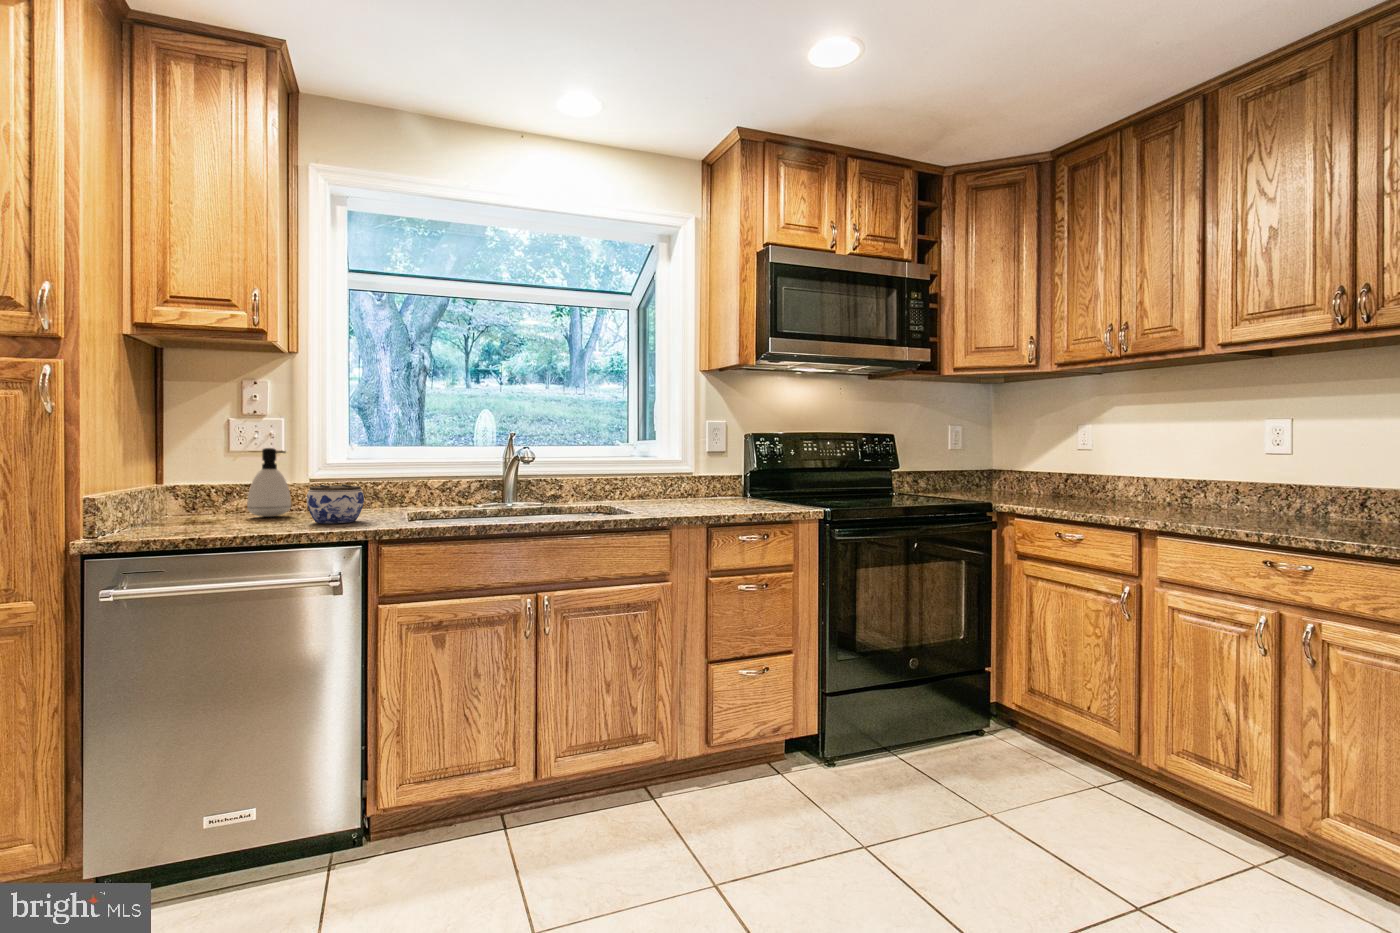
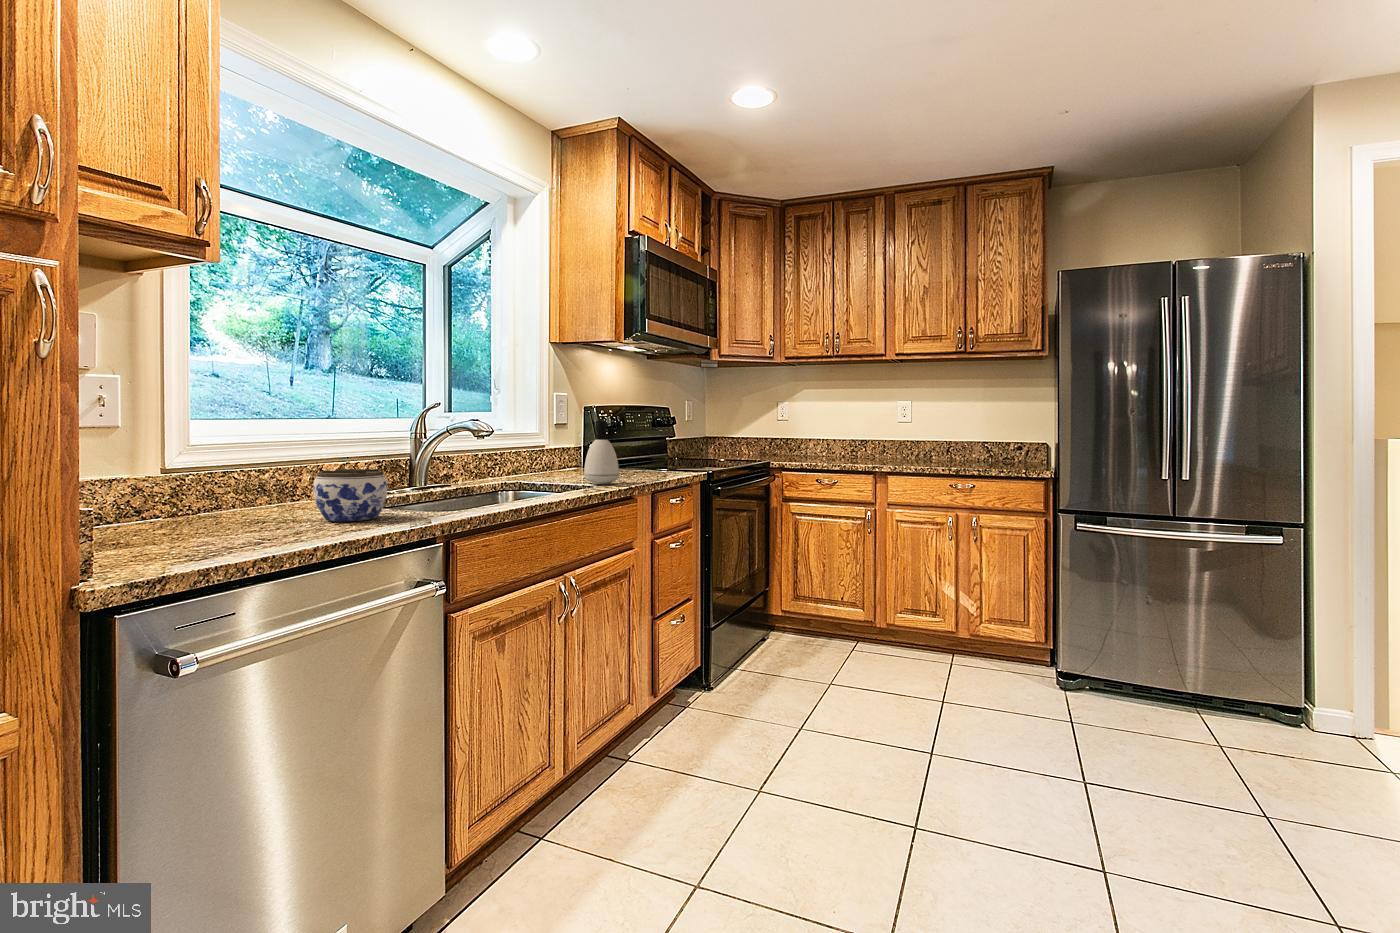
soap dispenser: present [247,448,291,517] -> present [584,420,619,484]

